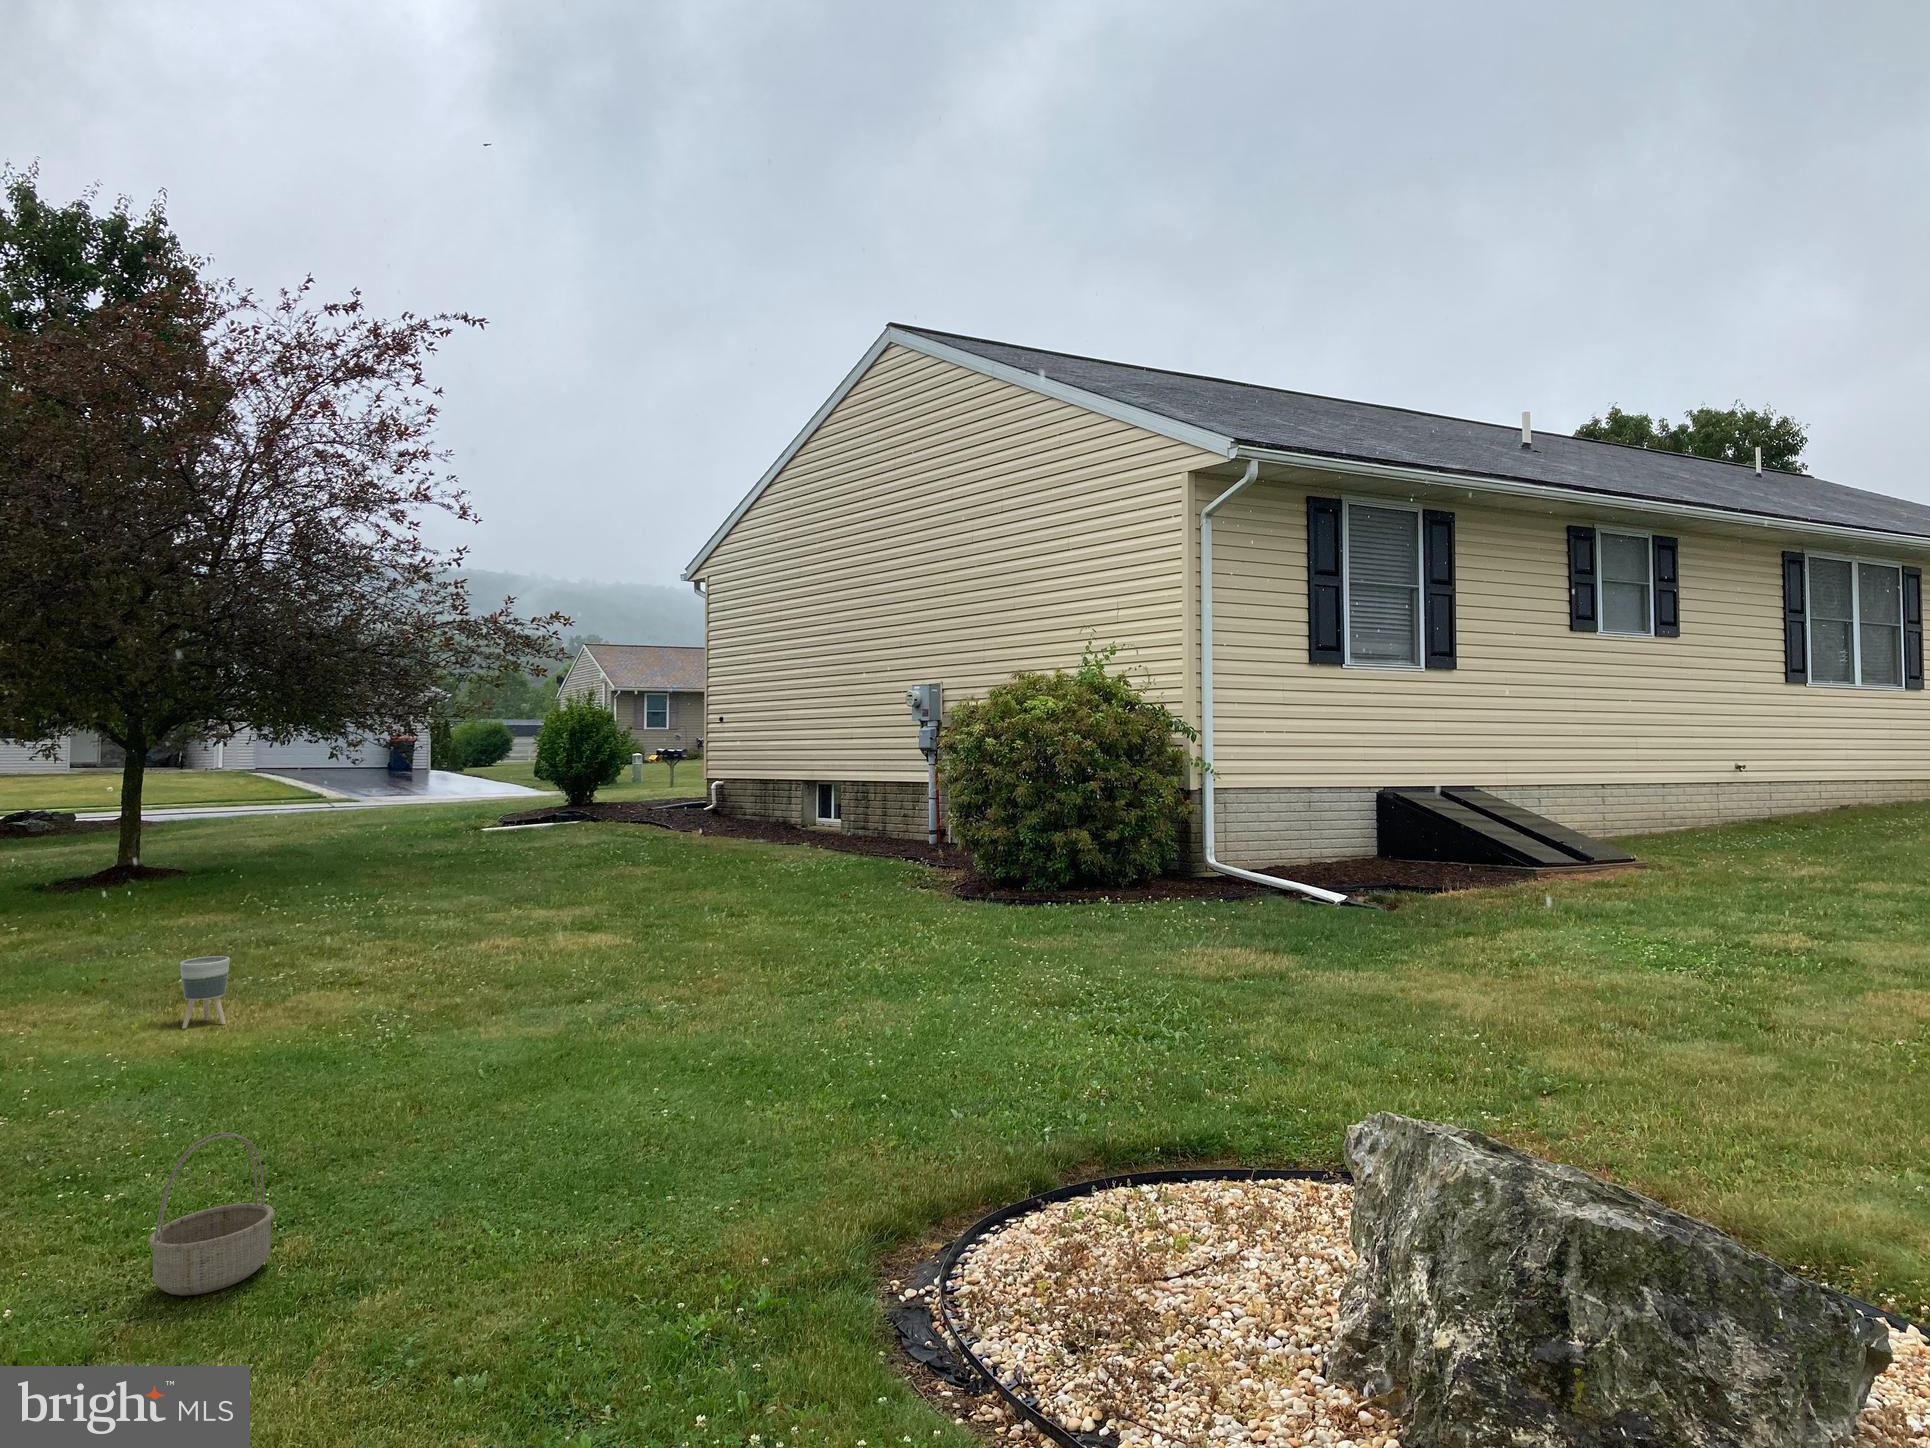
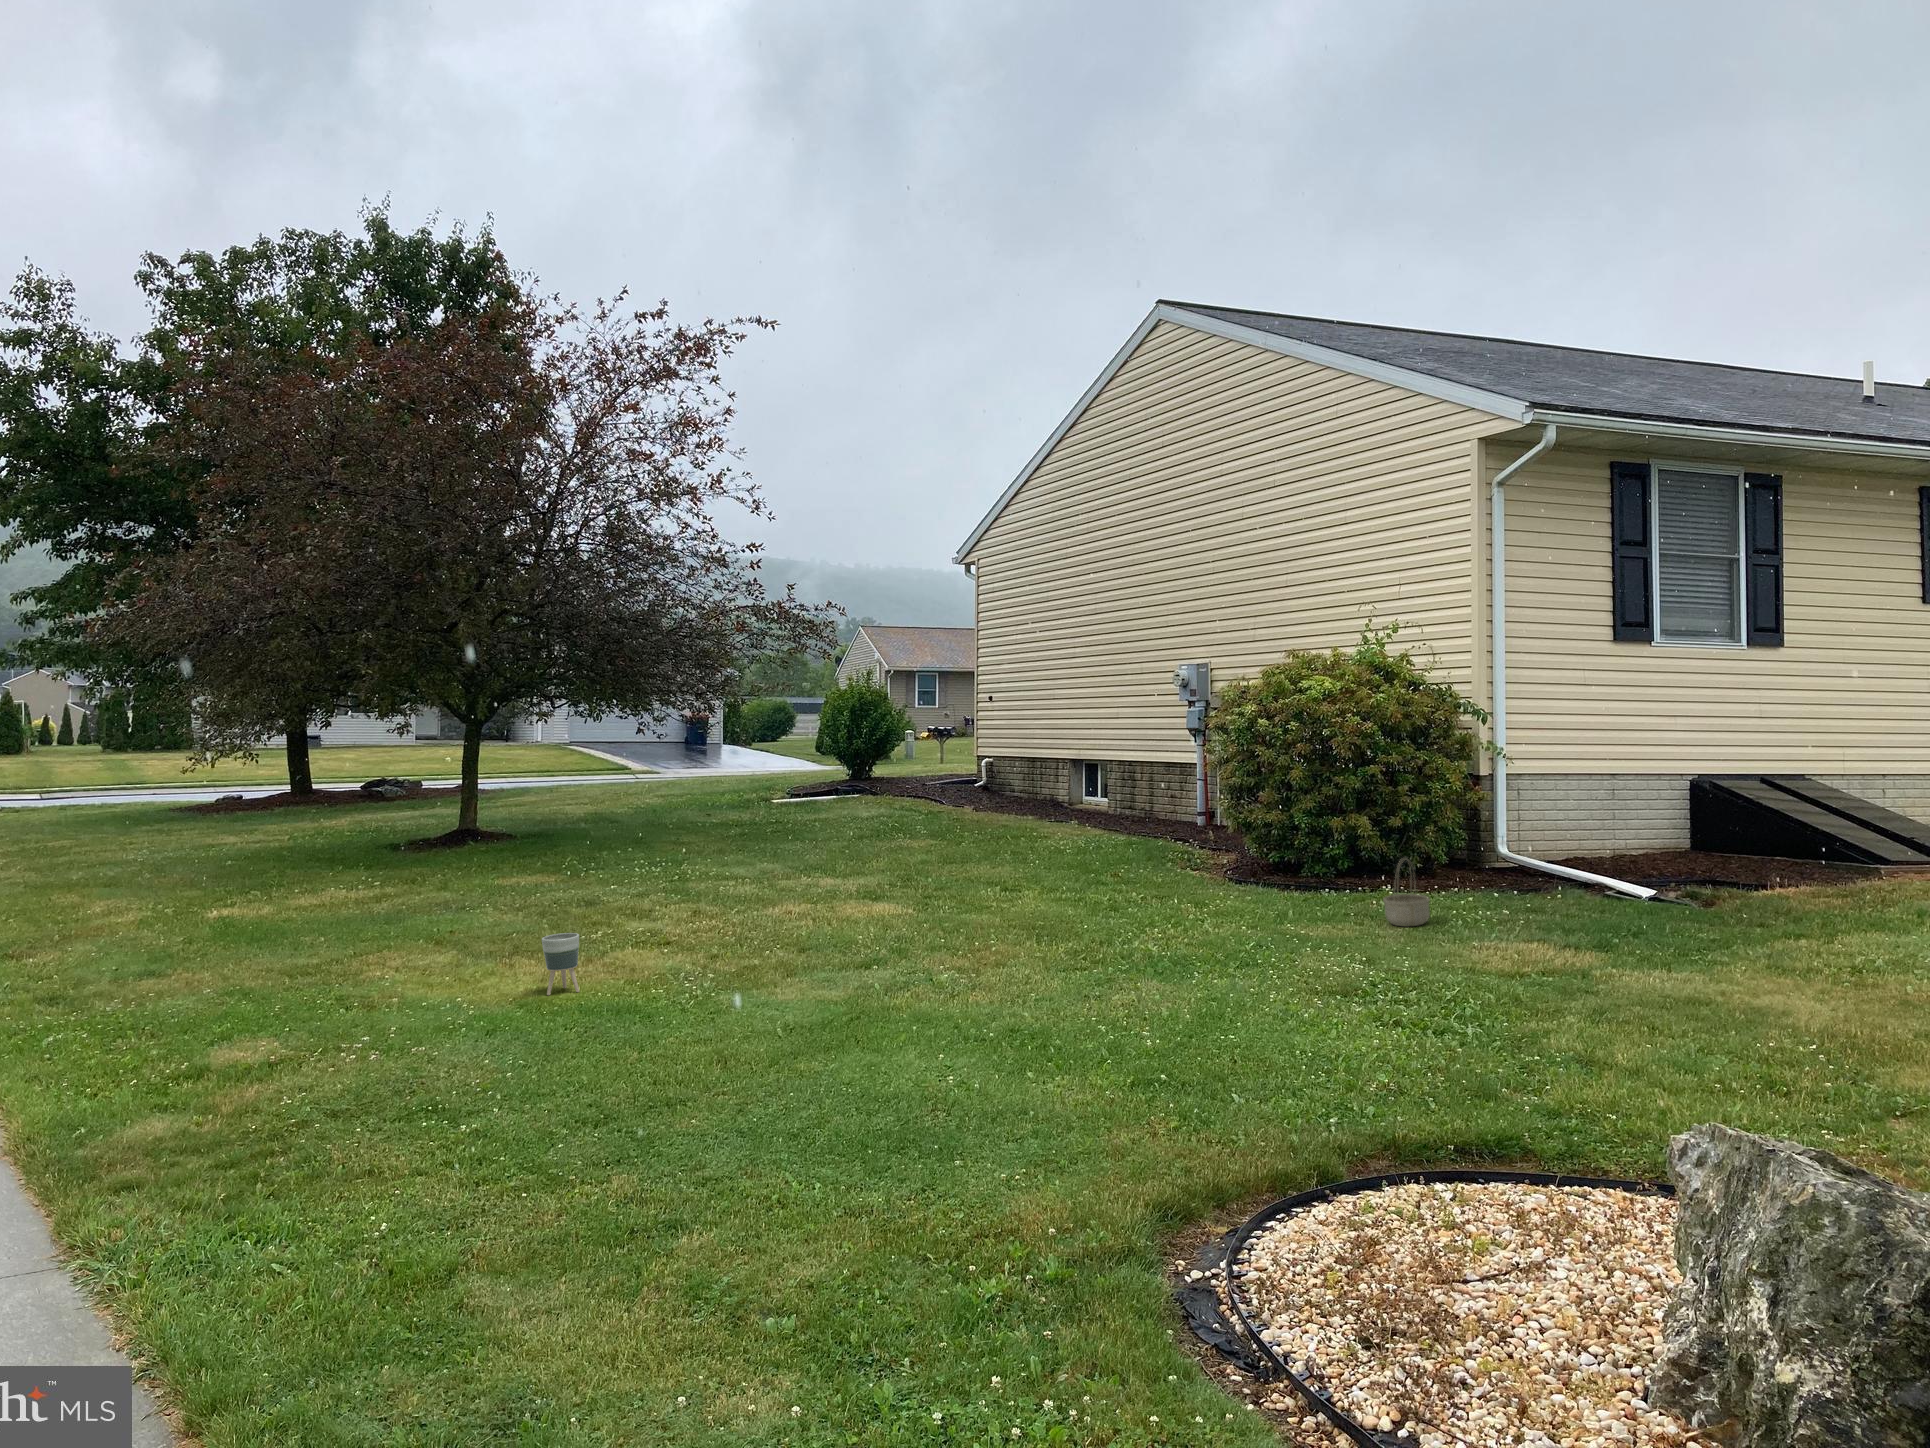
basket: present [149,1132,274,1295] -> present [1383,858,1430,926]

